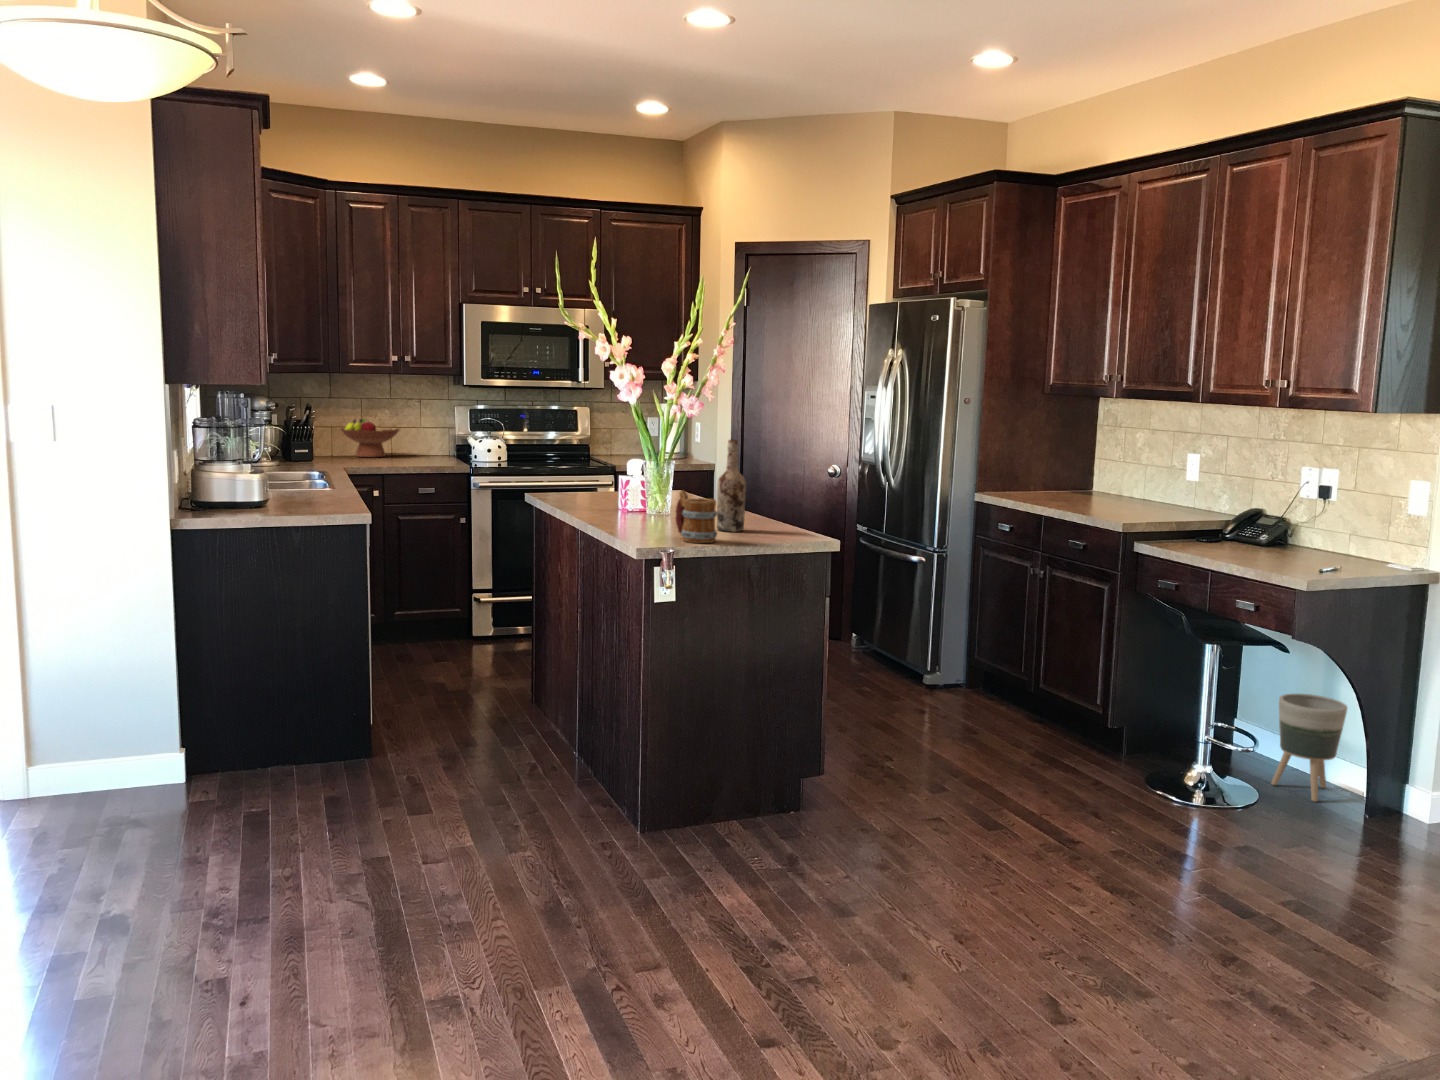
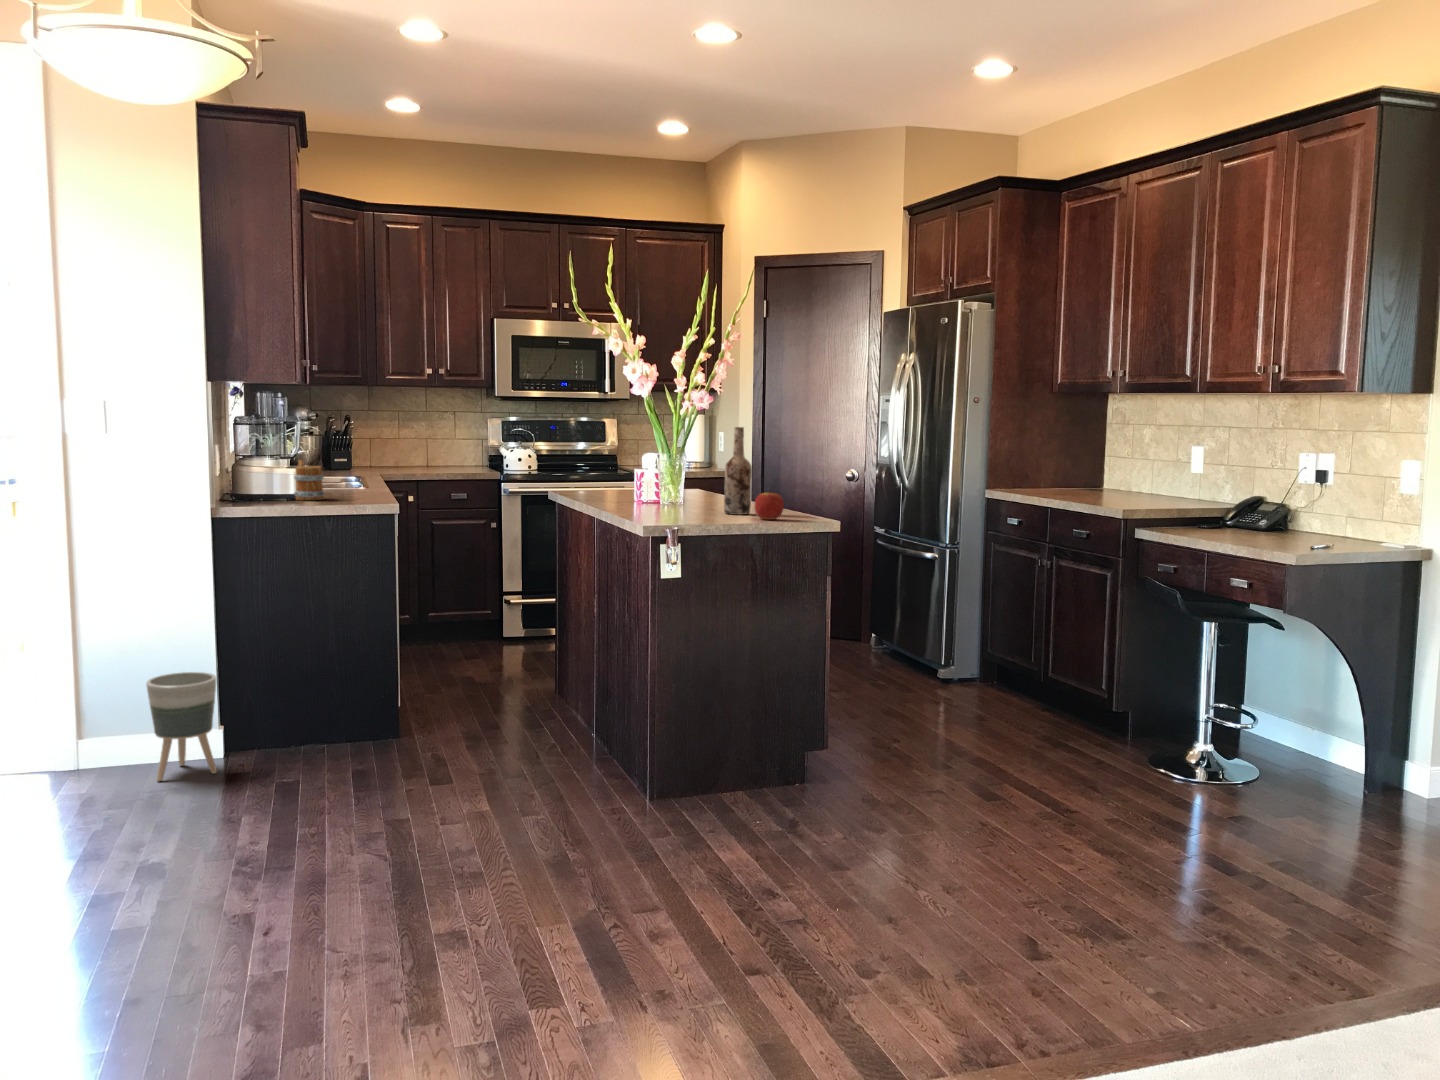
fruit bowl: present [341,419,399,457] -> none [379,430,437,467]
mug: present [676,490,717,543] -> present [294,460,325,500]
apple: none [751,509,781,540] -> present [755,491,784,520]
planter: present [1272,693,1347,802] -> present [146,672,217,781]

